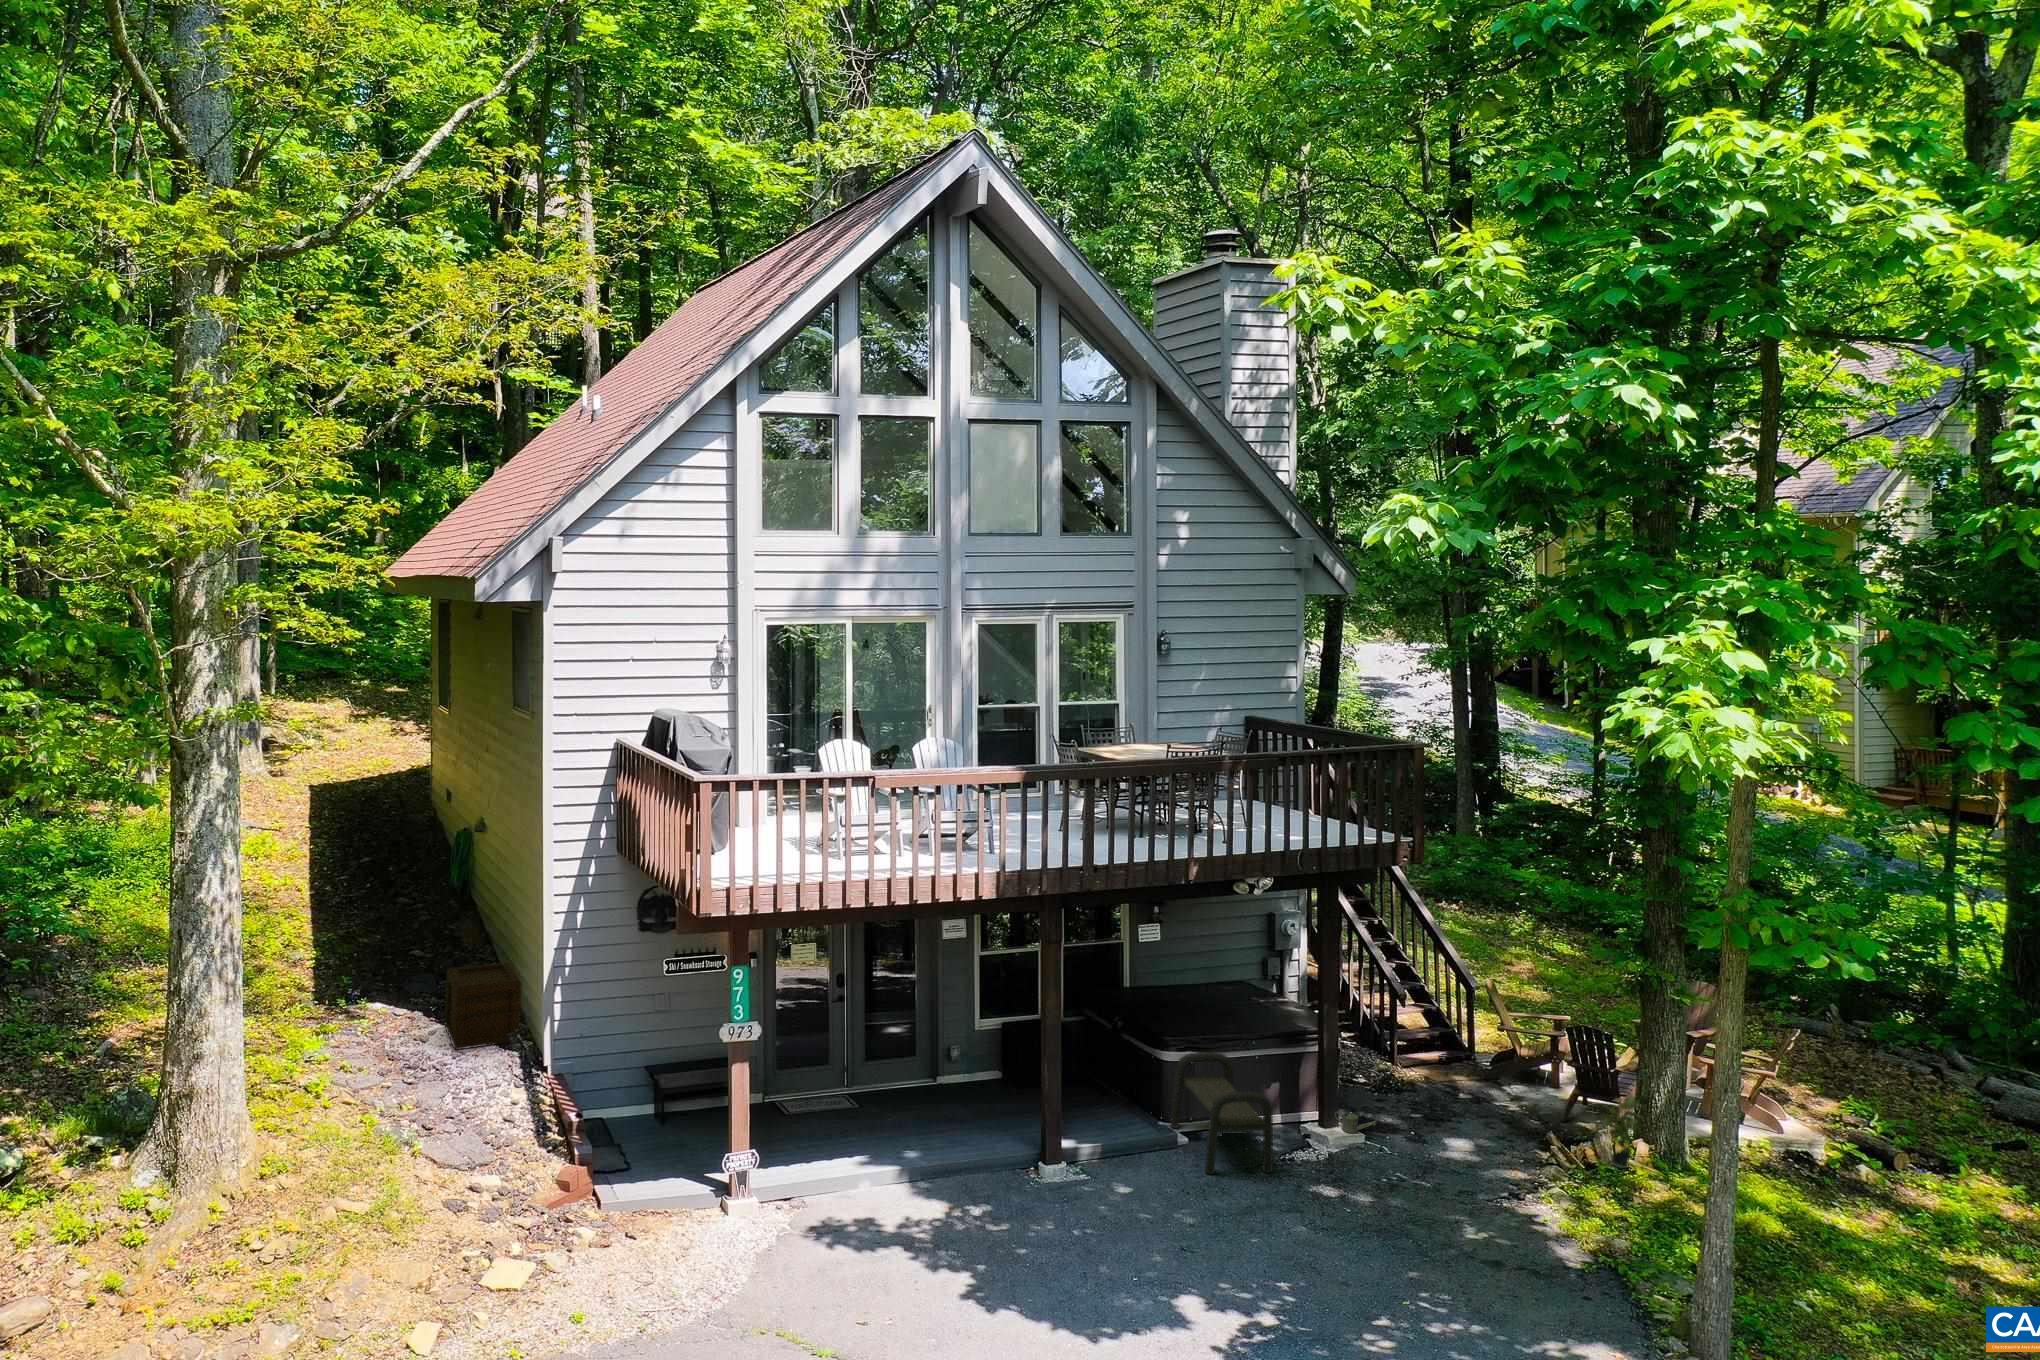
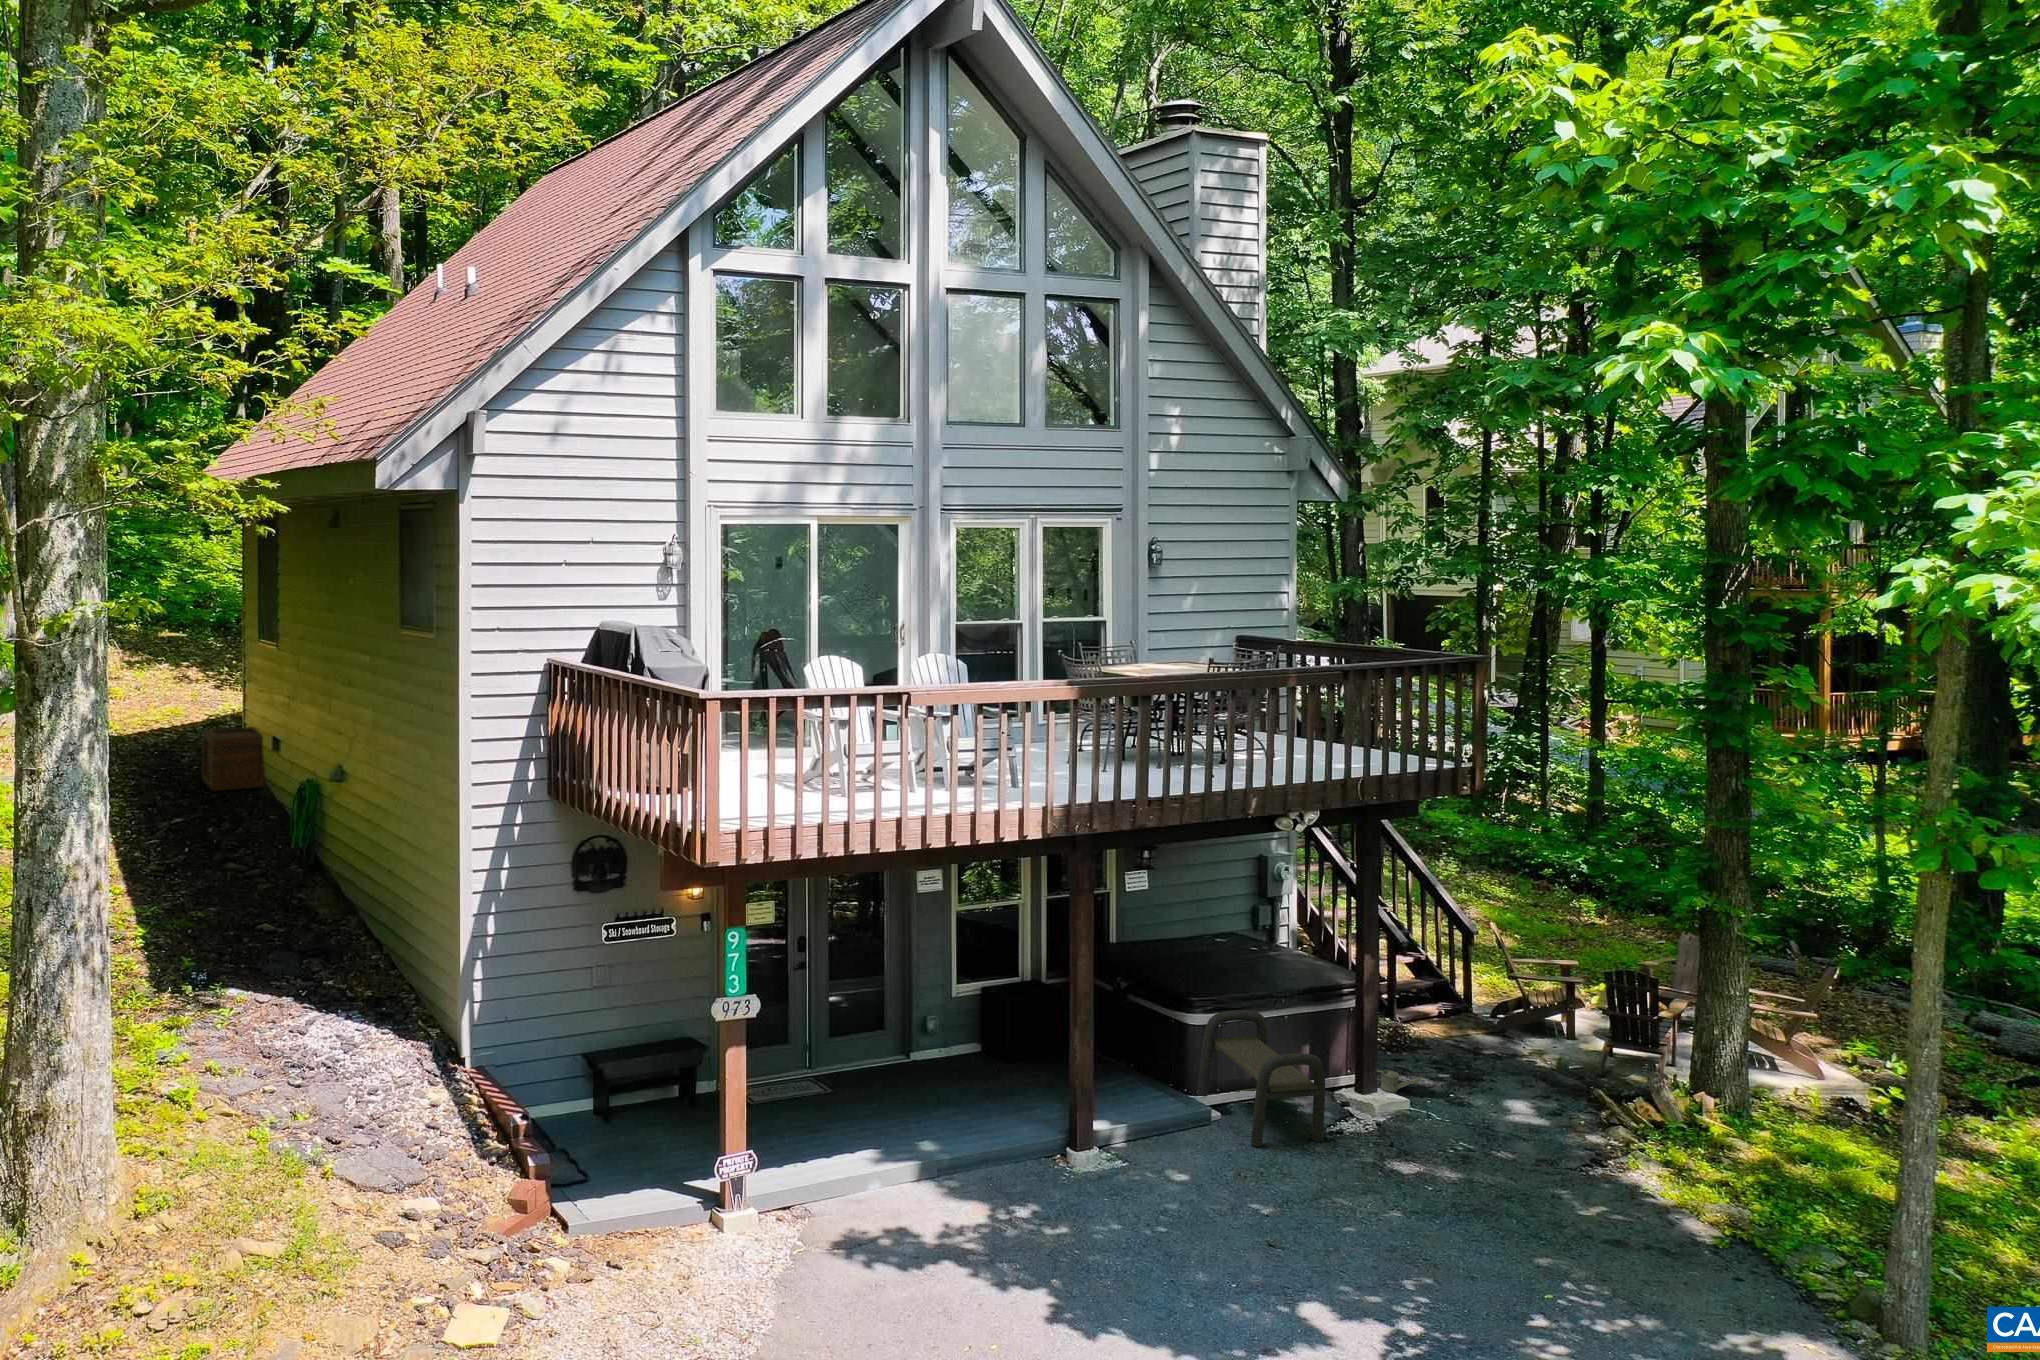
wooden crate: present [445,962,522,1050] -> present [202,727,265,791]
potted plant: present [1602,1096,1642,1168] -> none [1655,1038,1703,1117]

